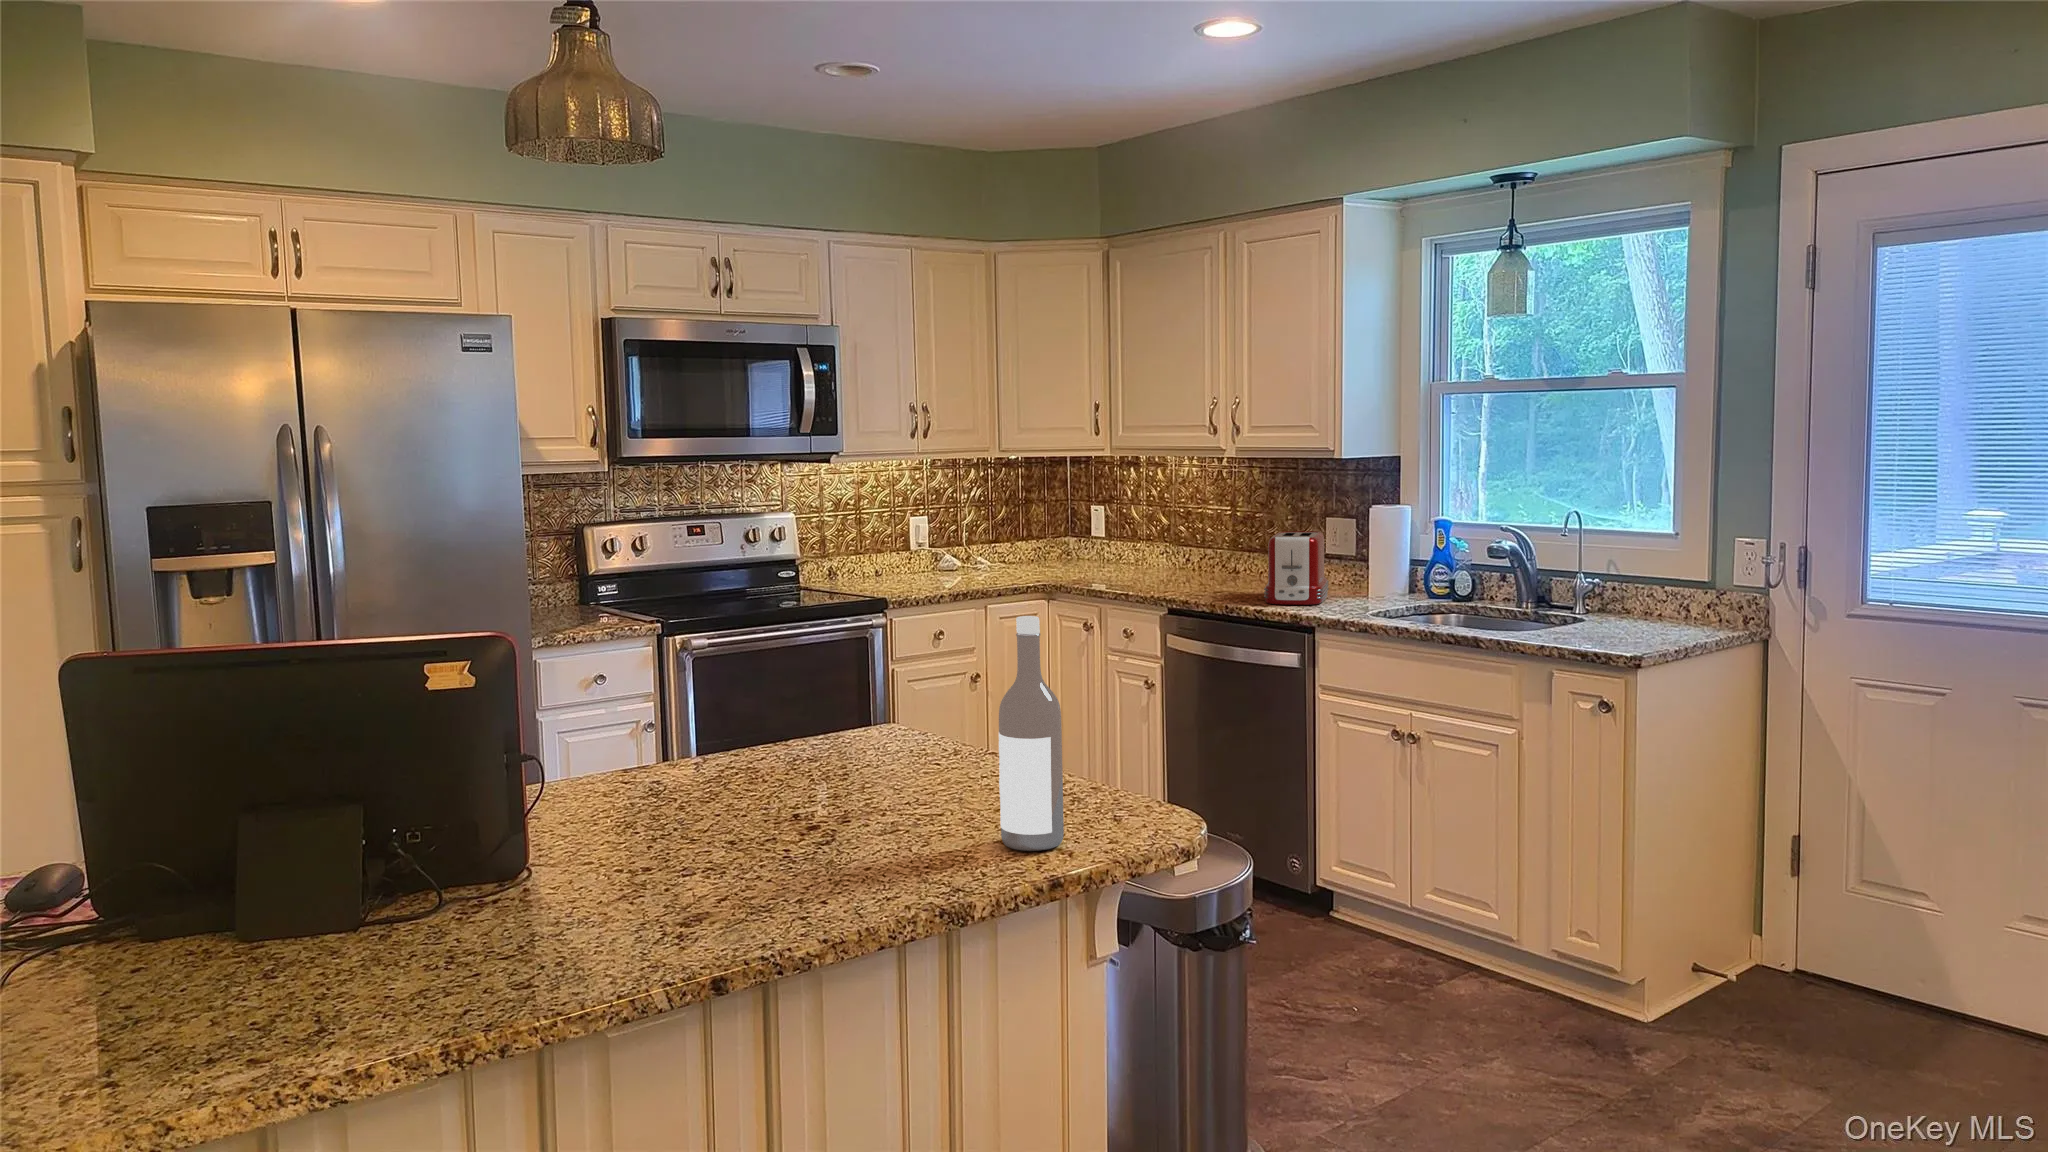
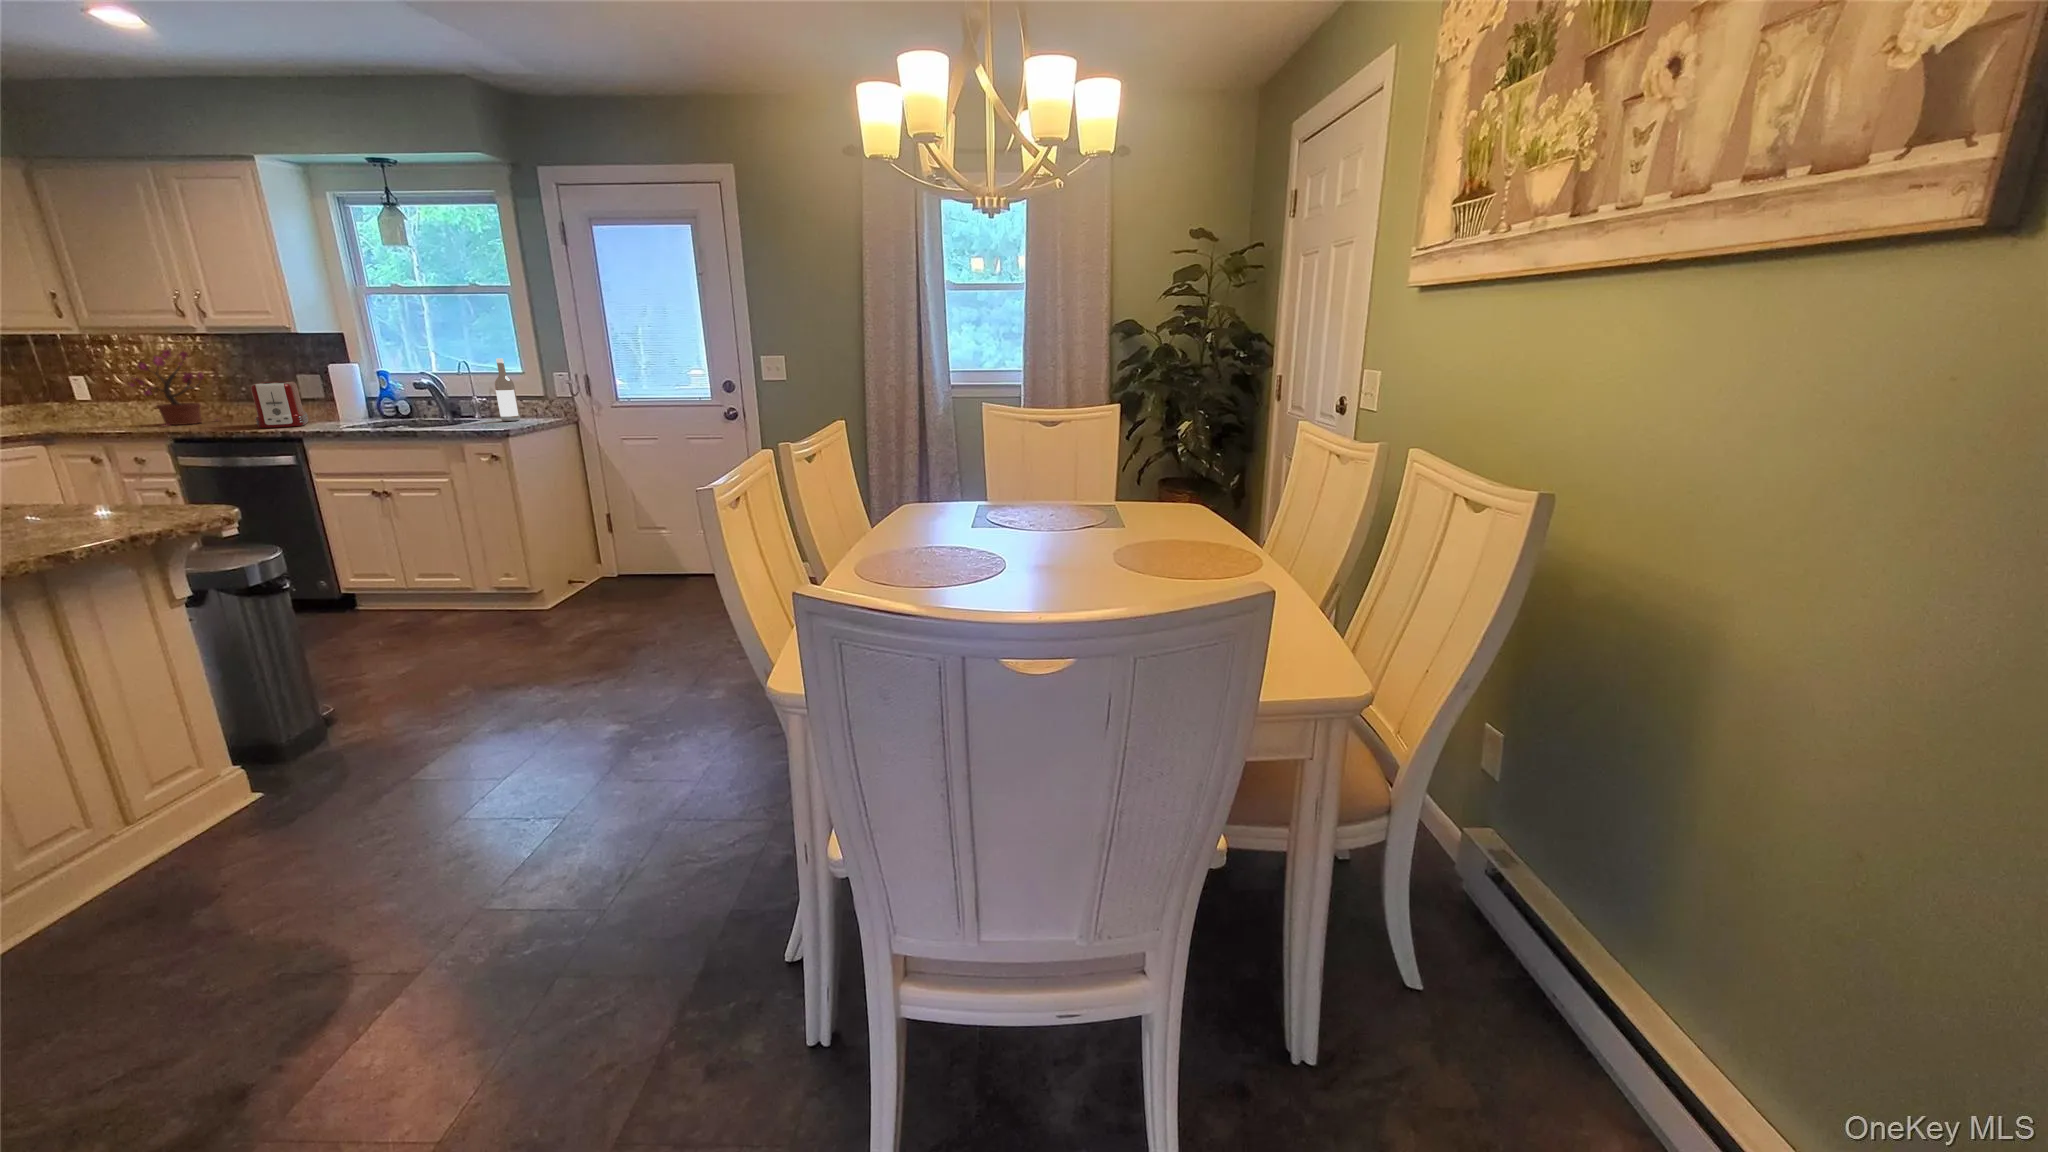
potted plant: none [1140,477,1226,587] -> present [129,349,203,426]
wine bottle: present [999,616,1064,851] -> present [495,358,520,421]

